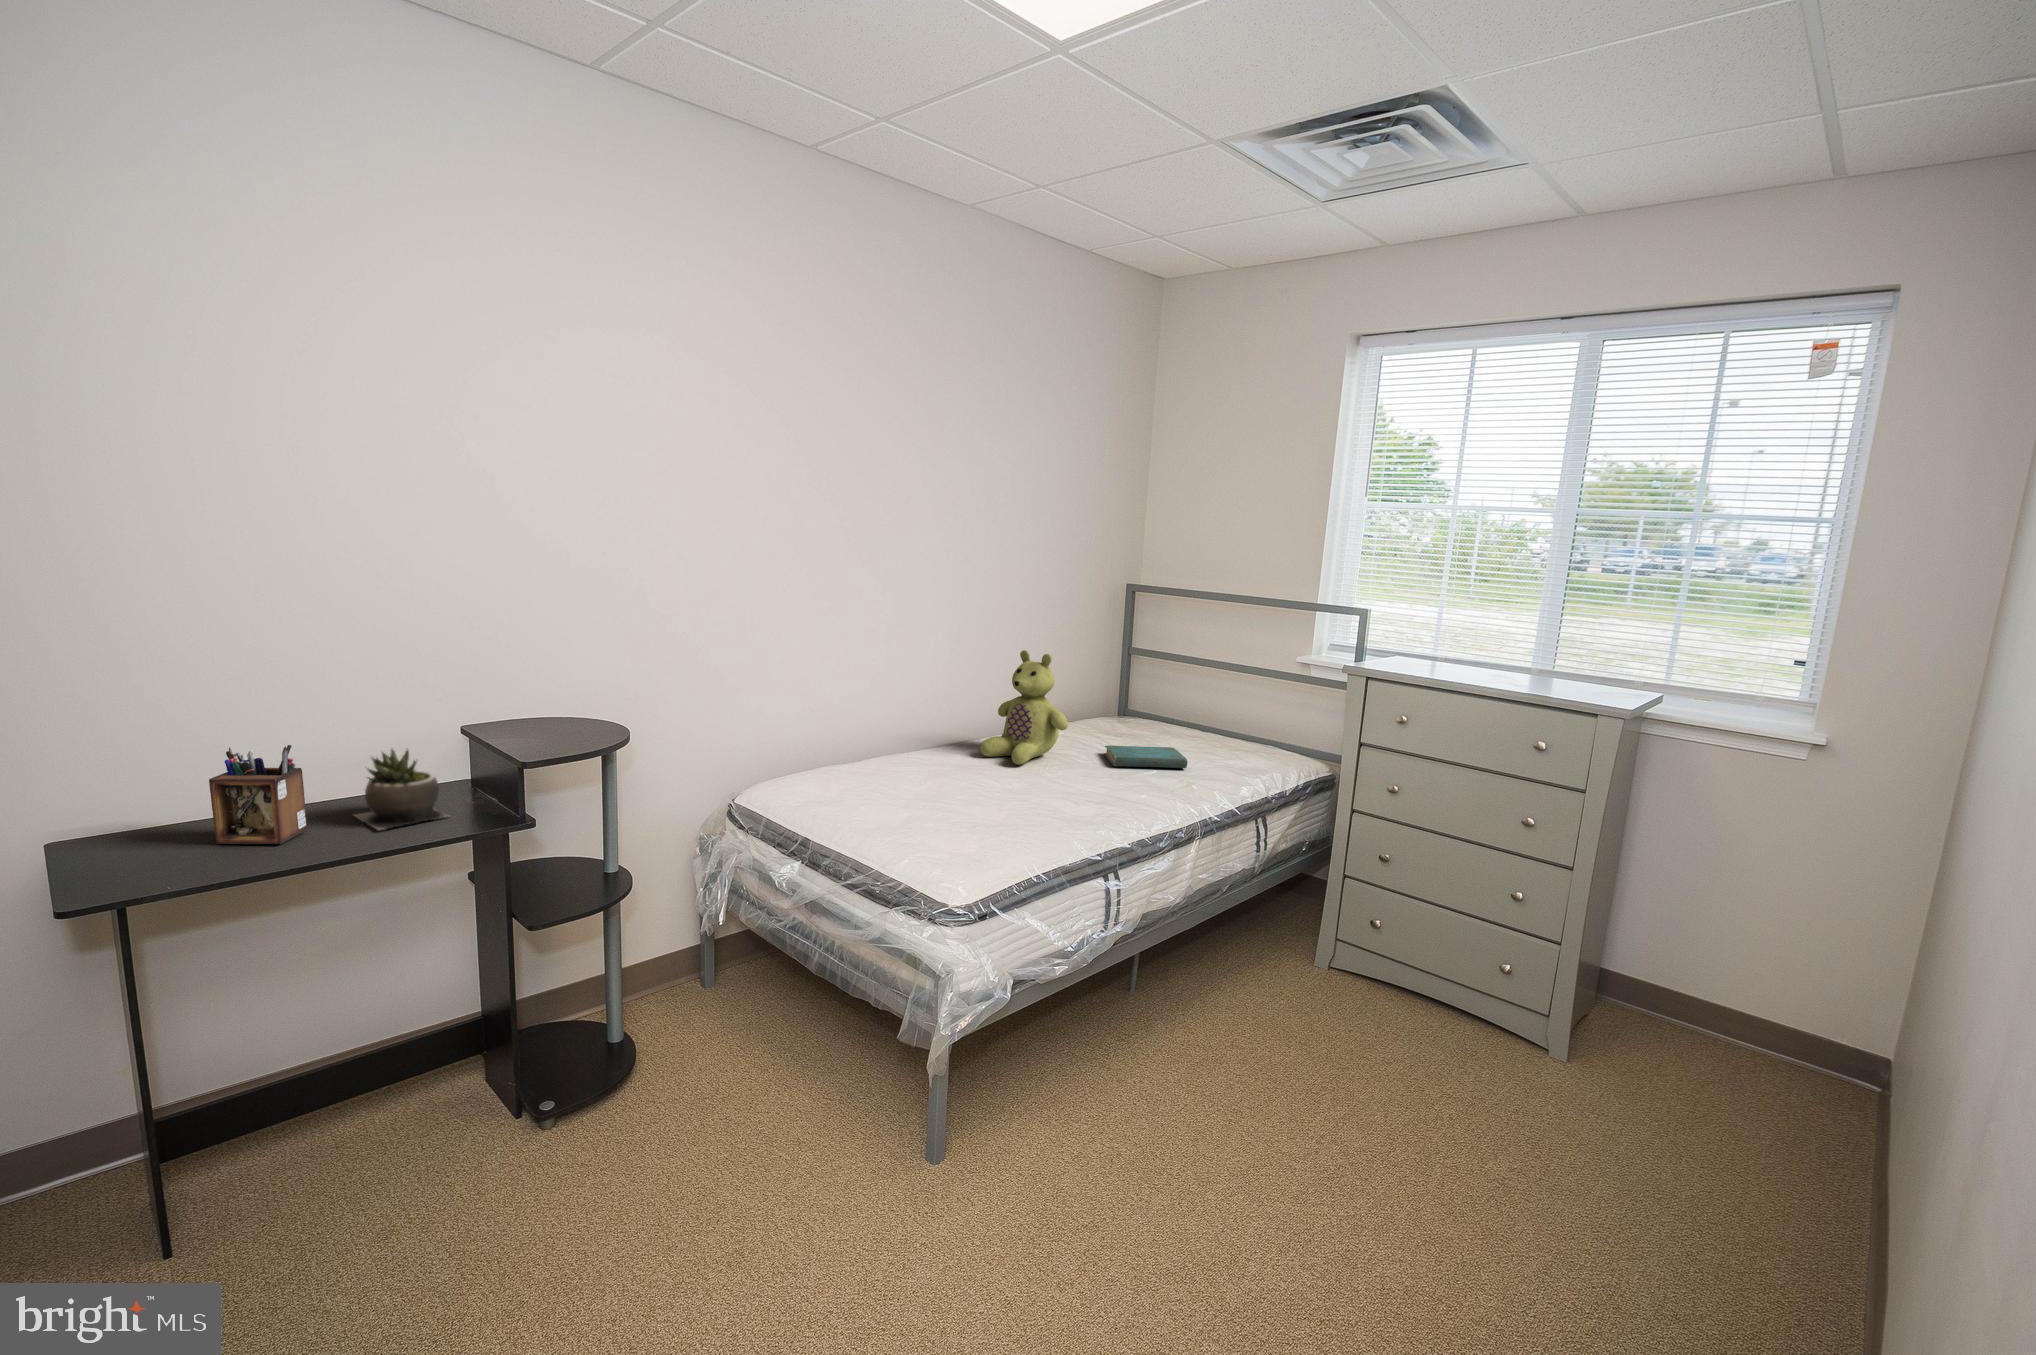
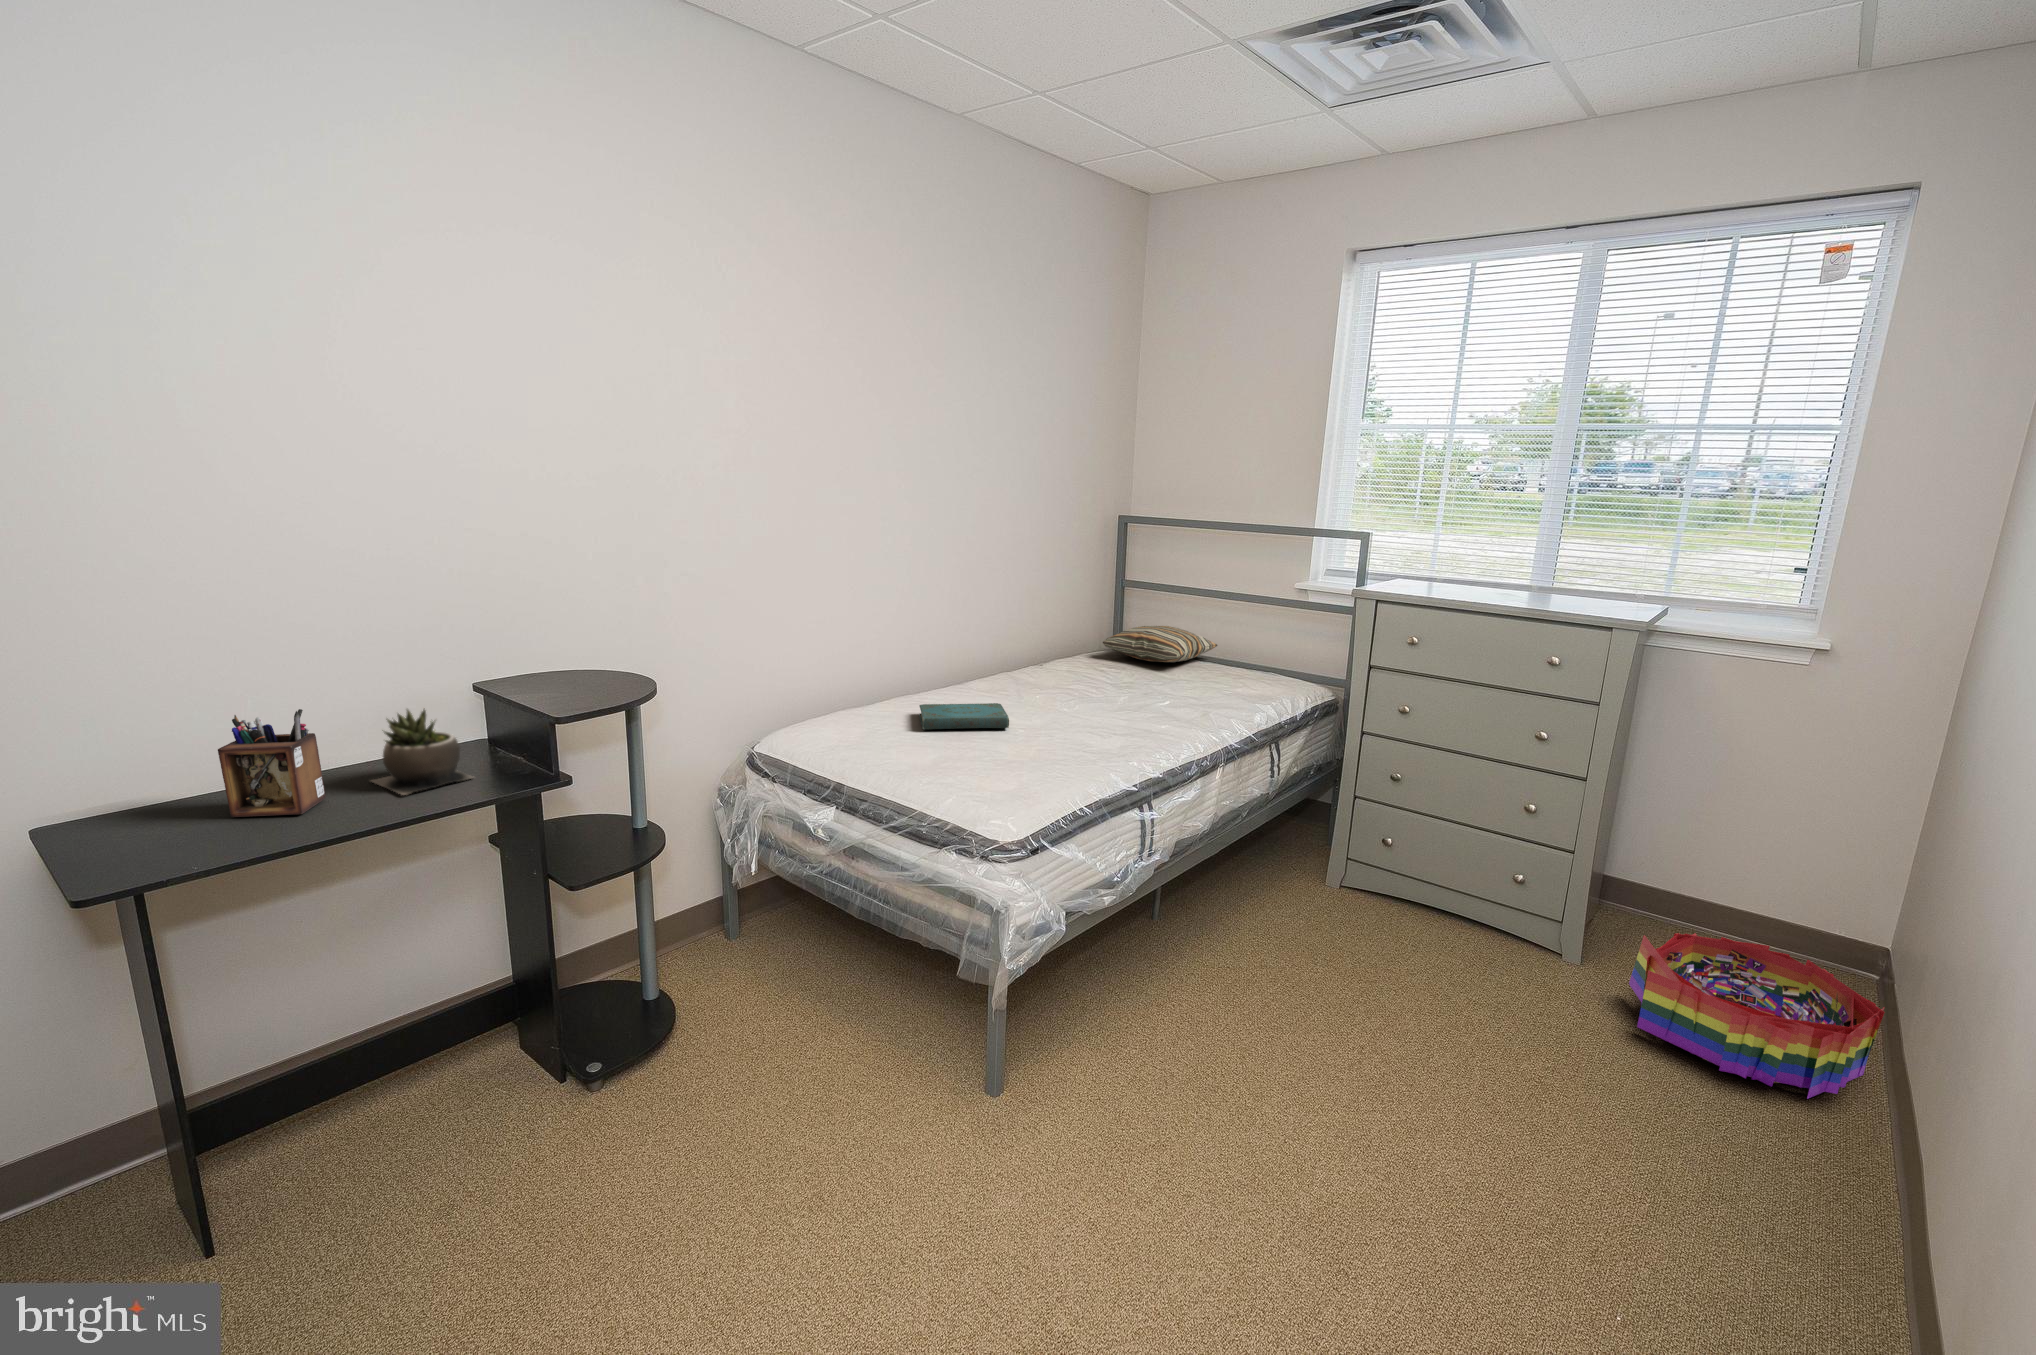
stuffed bear: present [980,650,1068,765] -> none [993,584,1082,701]
pillow: none [1100,694,1216,732] -> present [1103,626,1217,662]
book: present [1104,746,1188,768] -> present [919,703,1009,729]
storage bin: none [1614,1036,1881,1223] -> present [1629,933,1885,1099]

